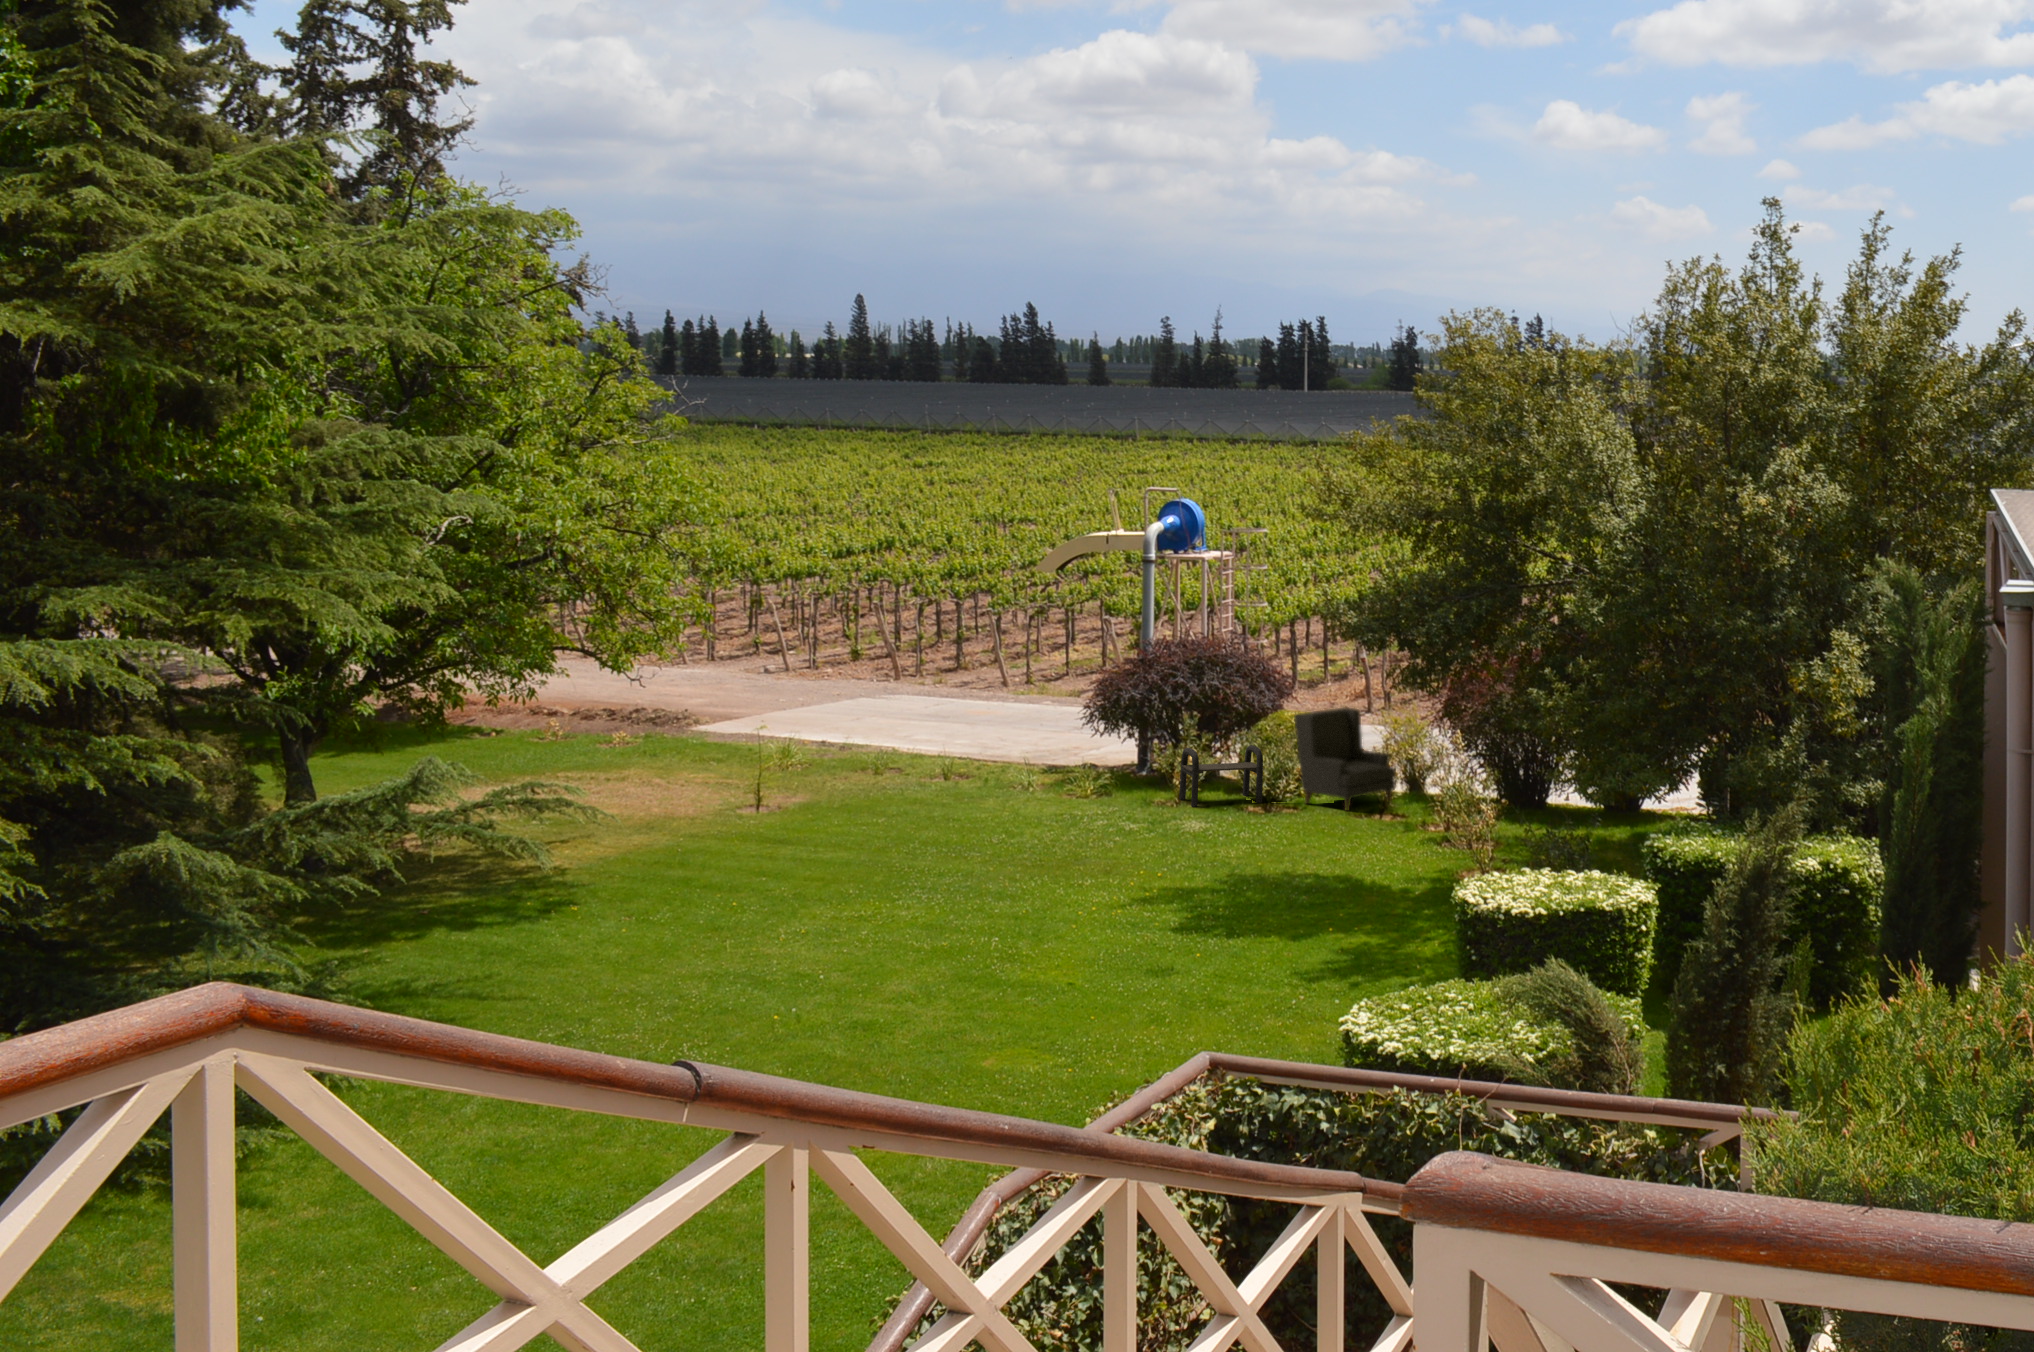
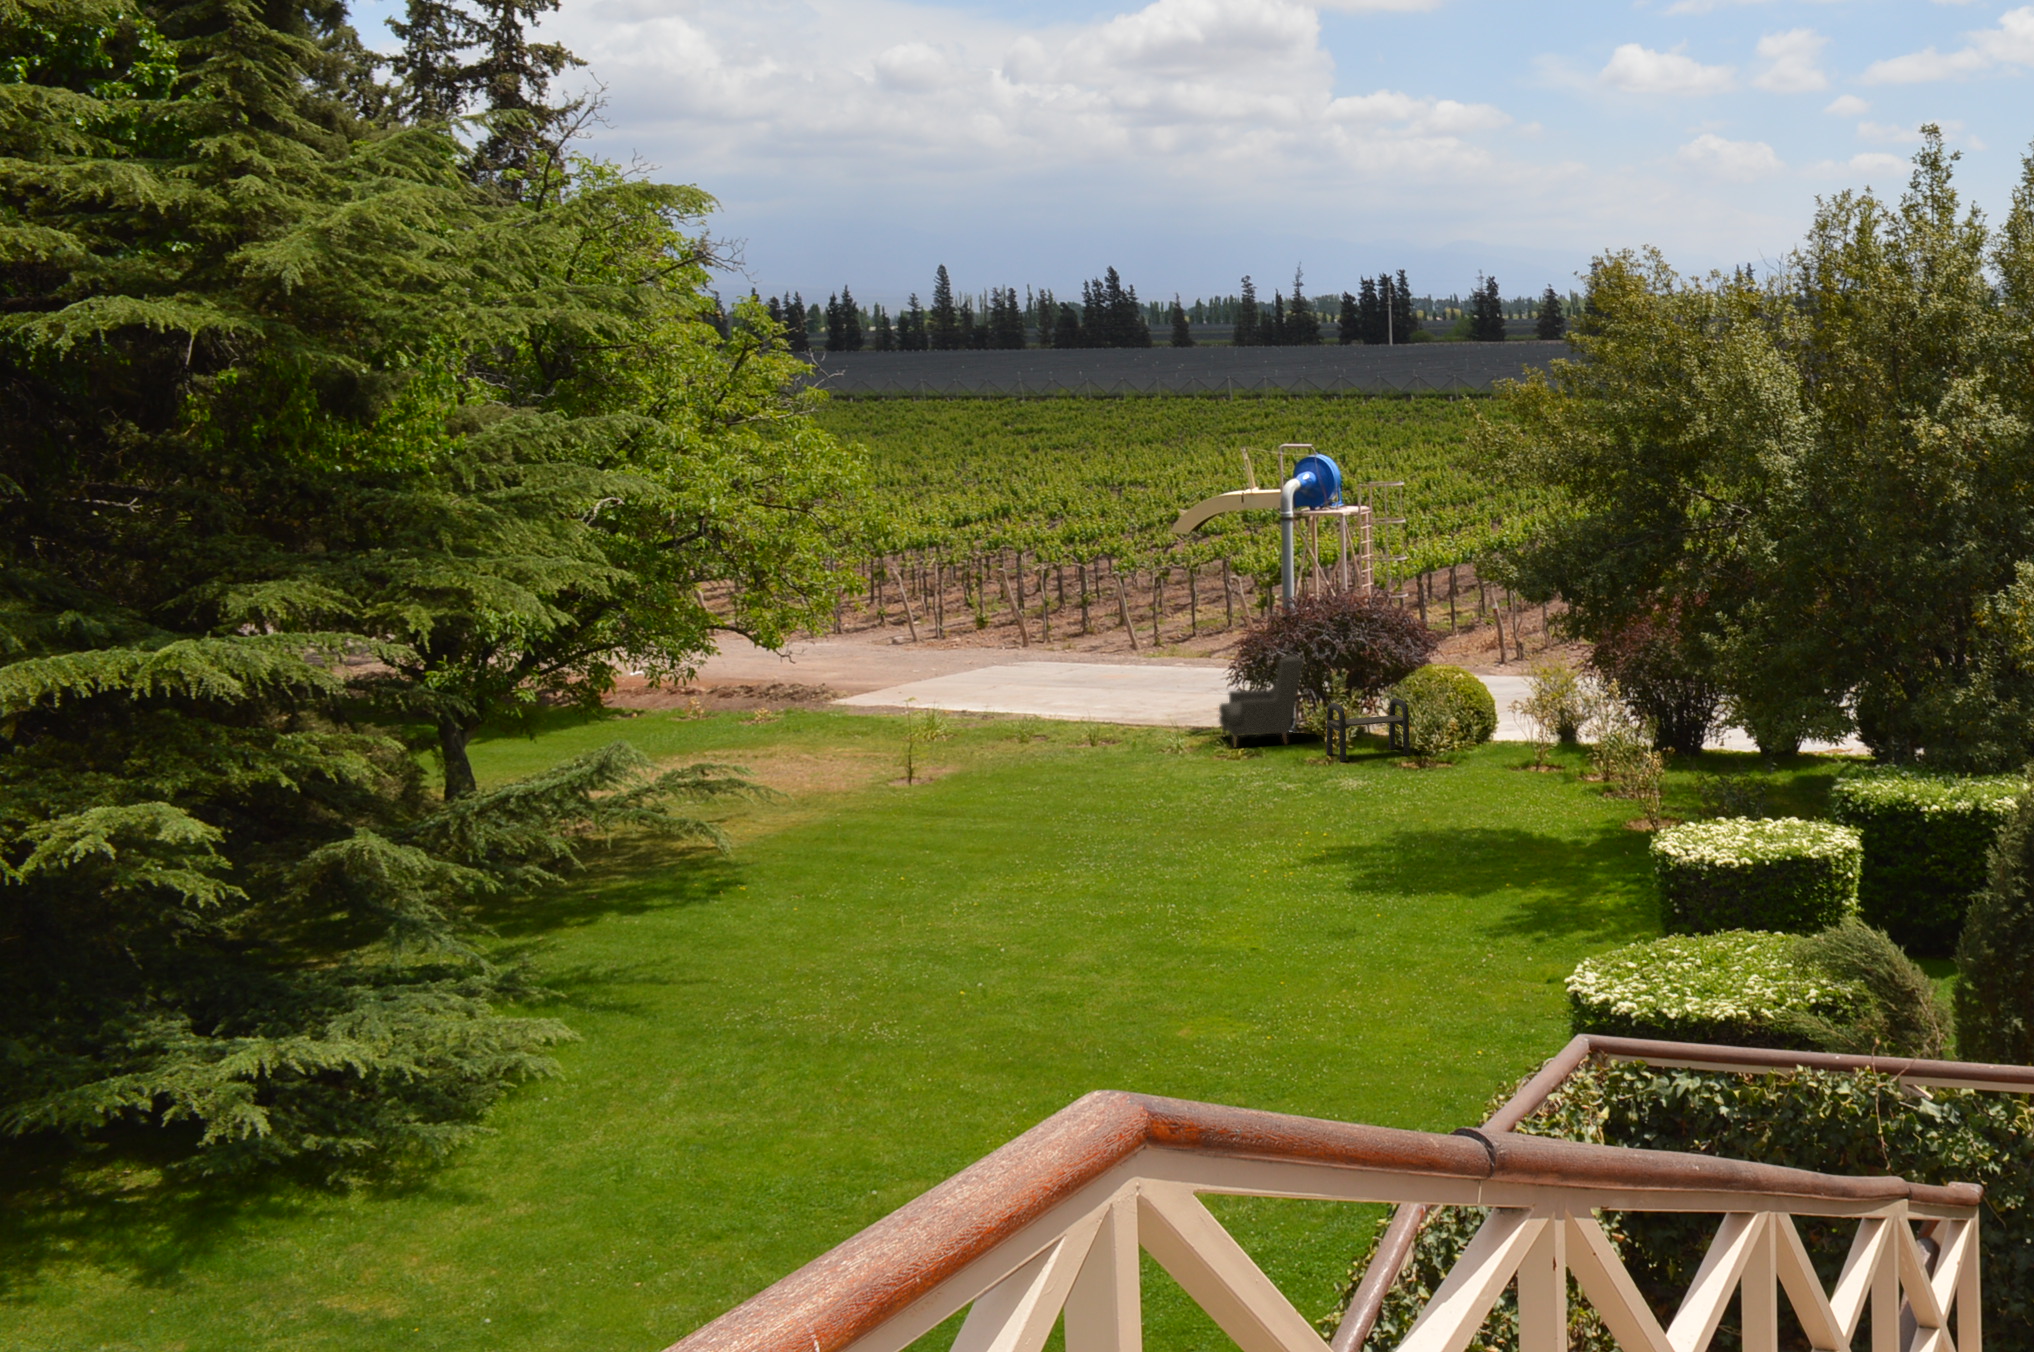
chair: present [1294,707,1396,811] -> present [1219,656,1304,747]

